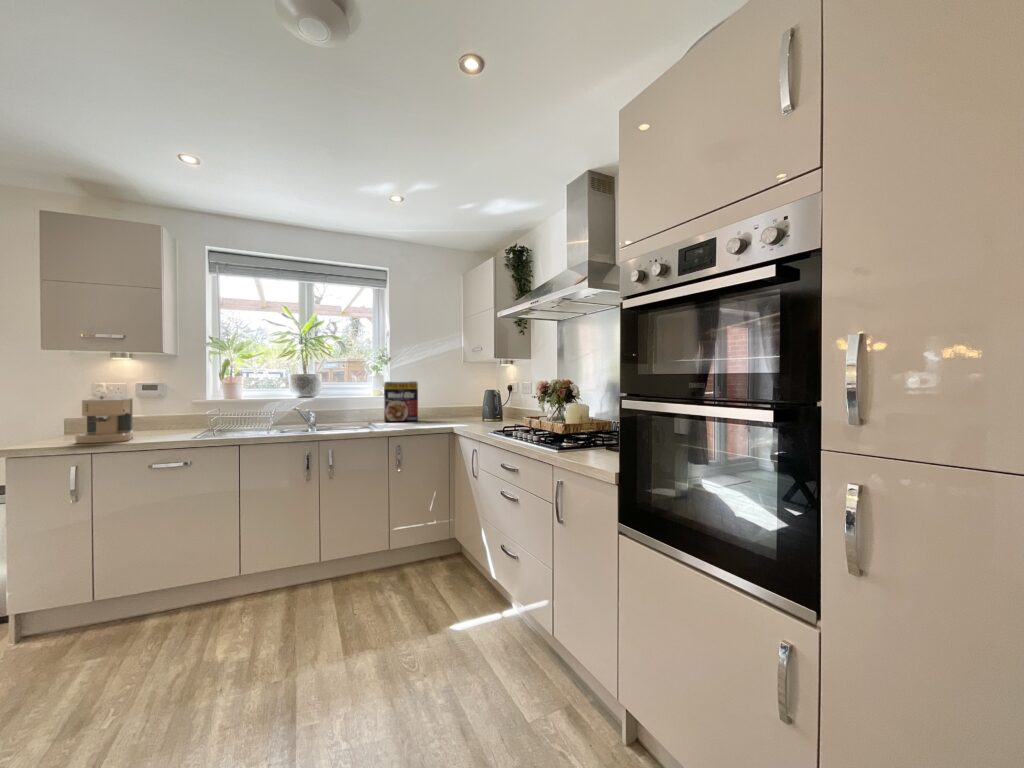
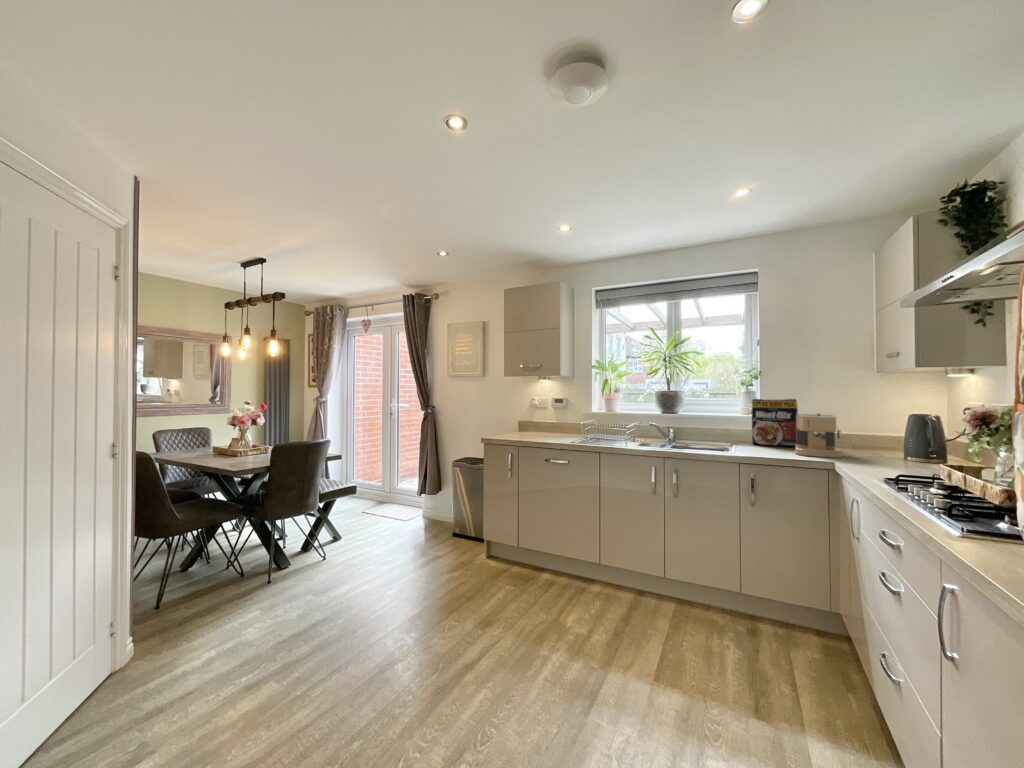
coffee maker: present [75,396,133,443] -> present [795,414,843,458]

